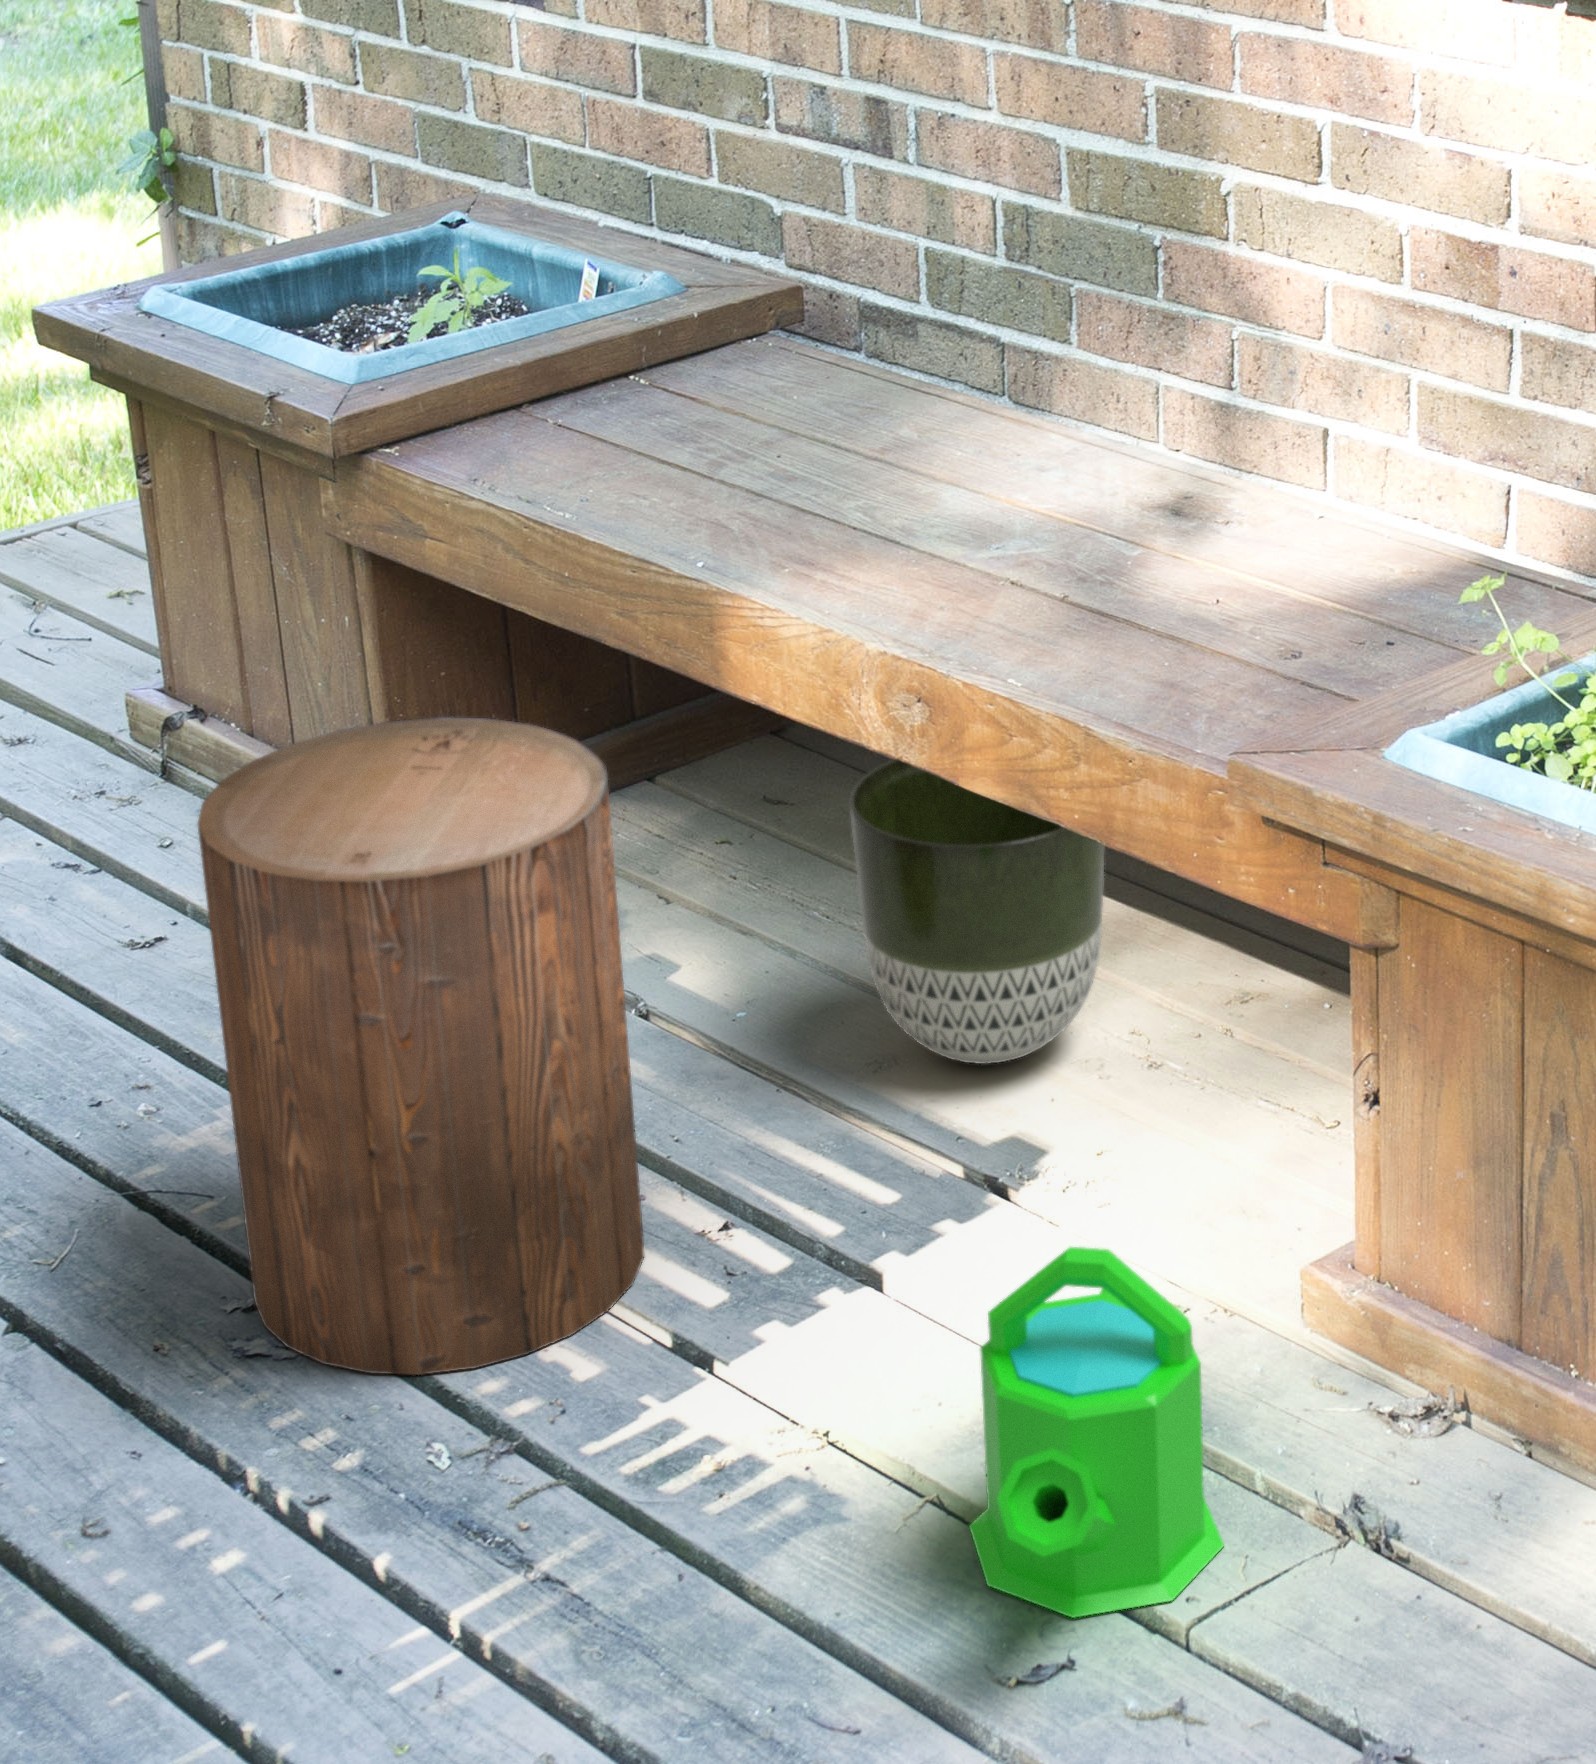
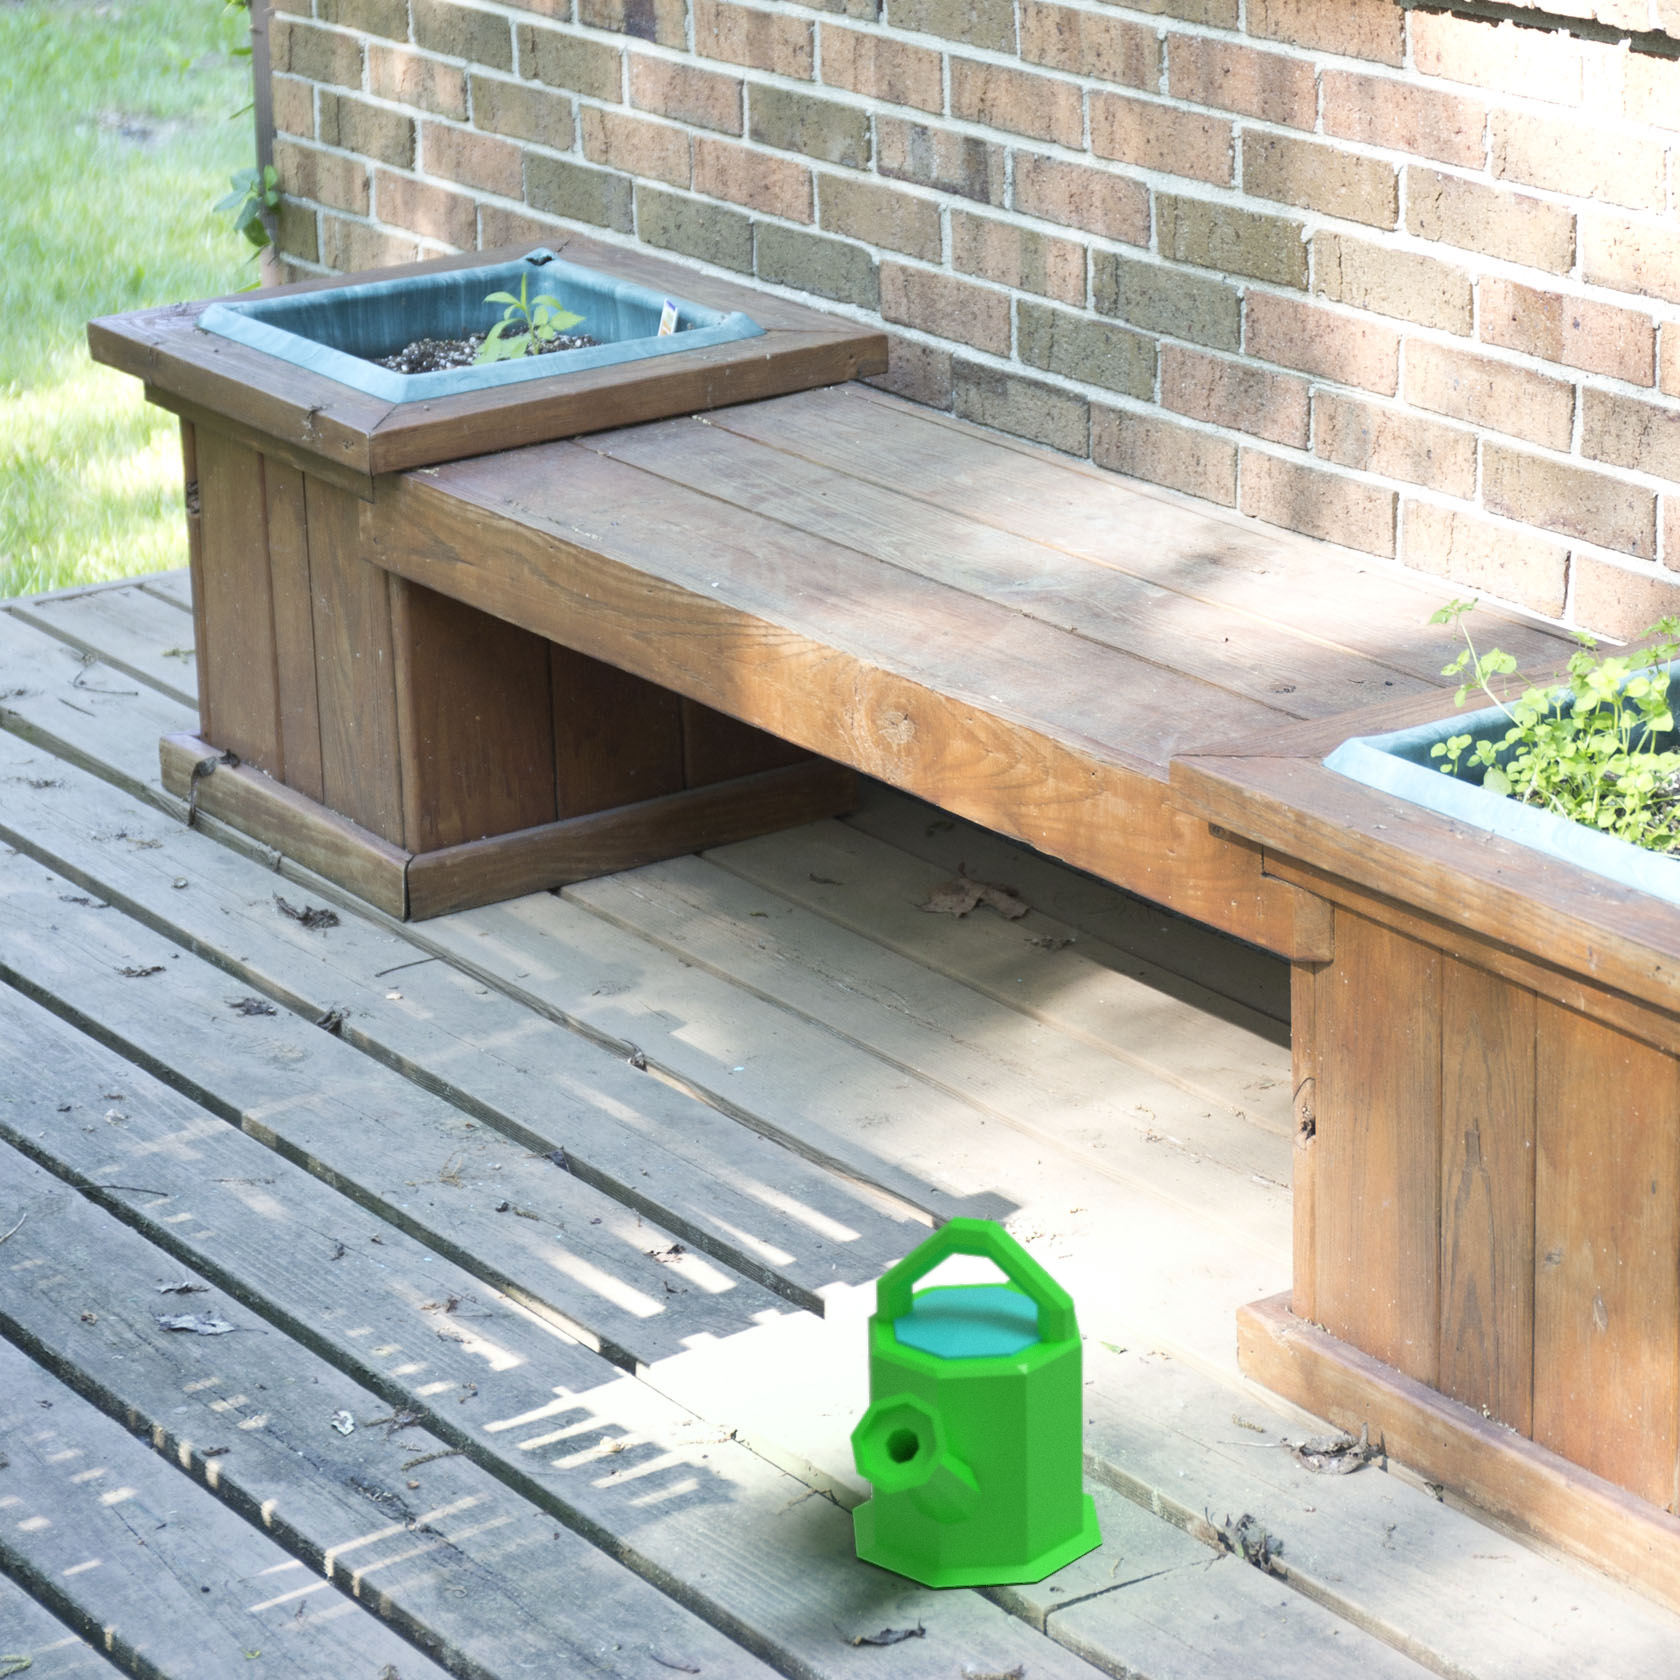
stool: present [198,717,644,1375] -> none [159,705,591,1353]
planter: present [850,759,1105,1064] -> none [850,799,1120,1132]

